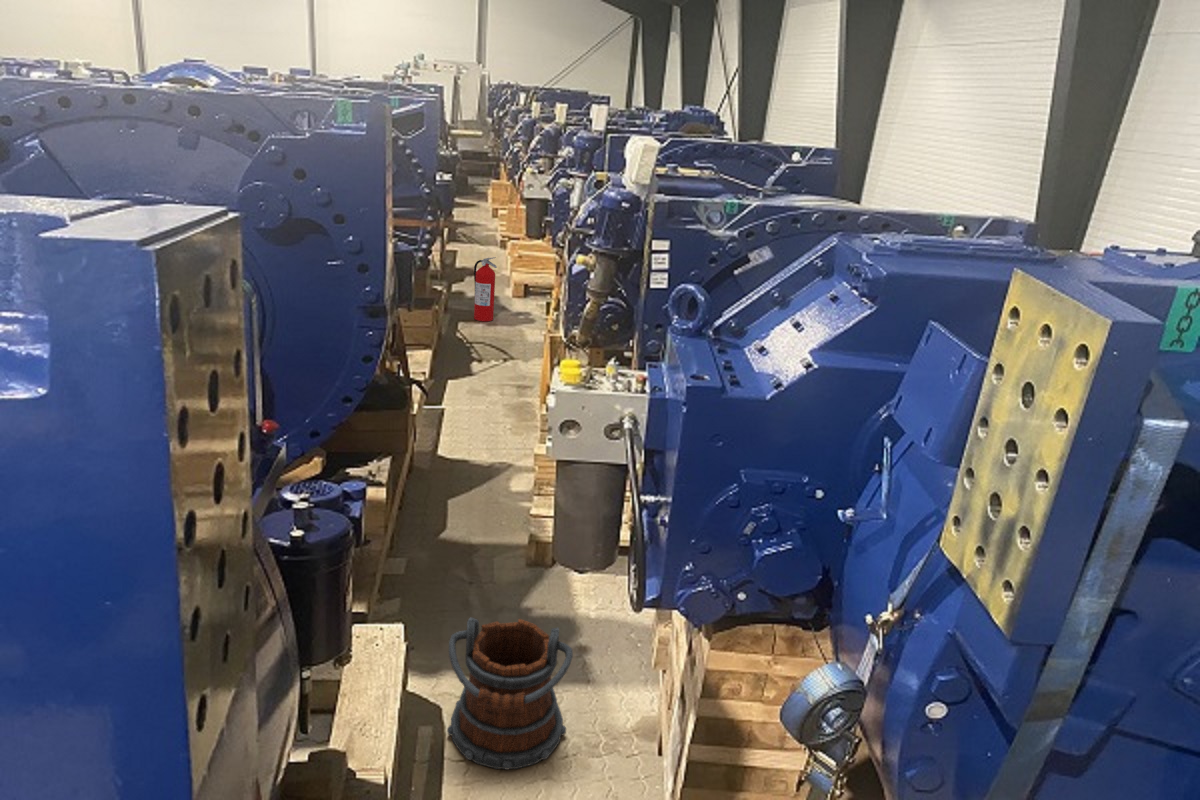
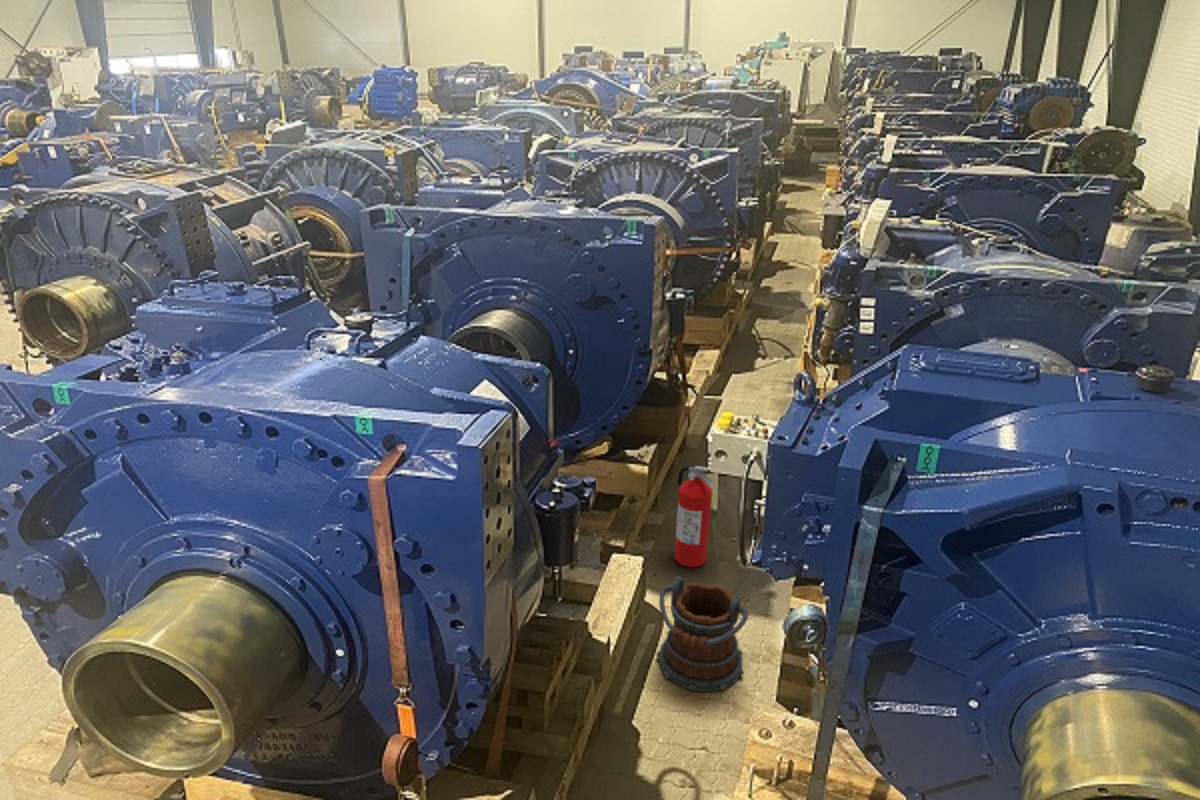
fire extinguisher: present [474,257,497,321] -> present [674,466,714,567]

